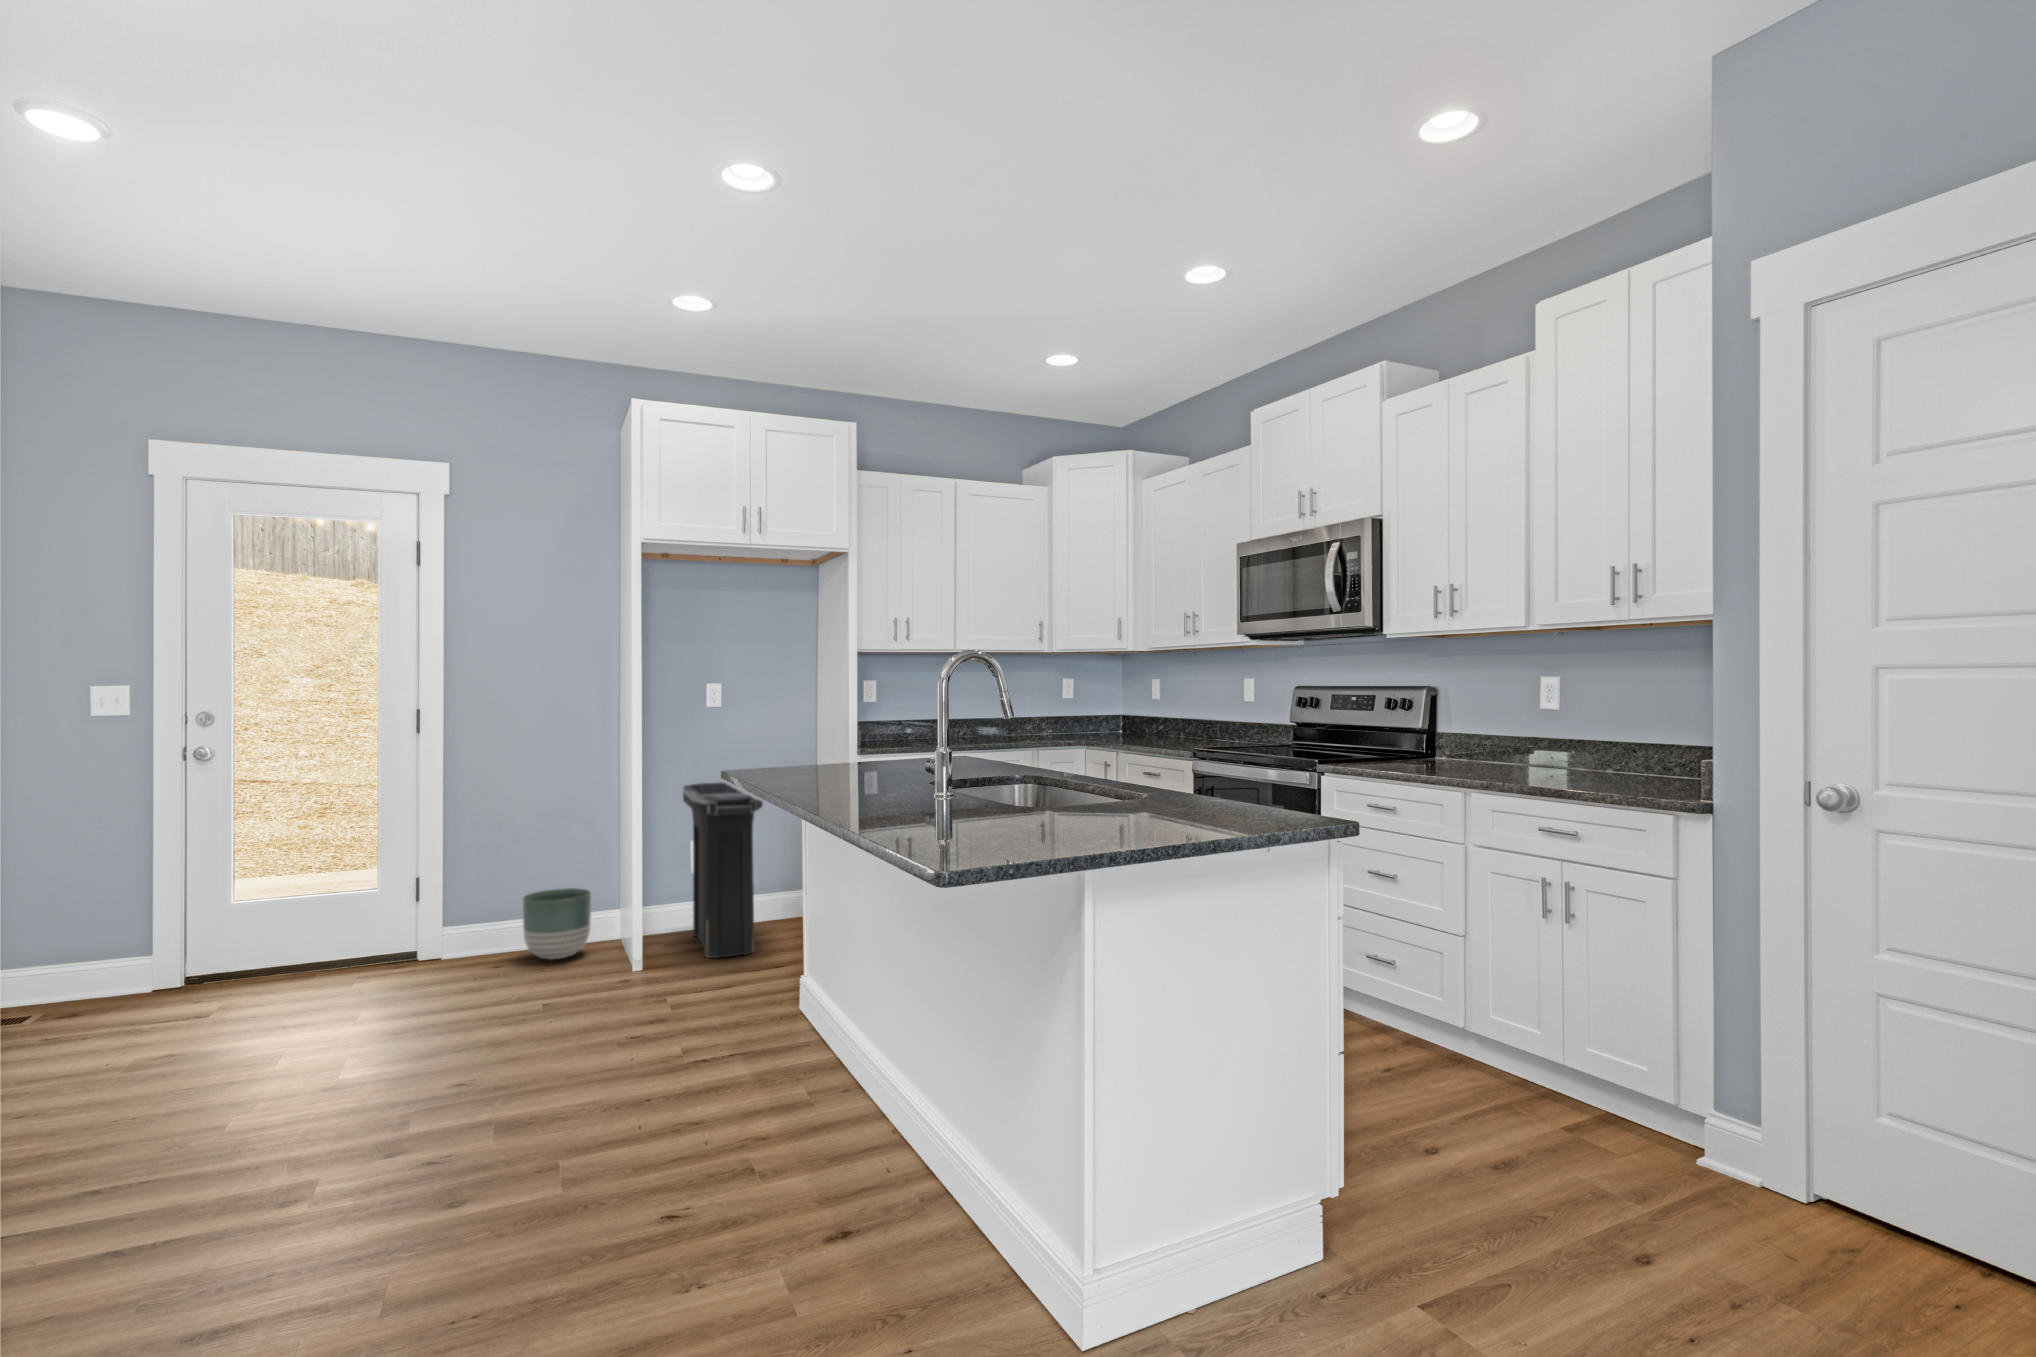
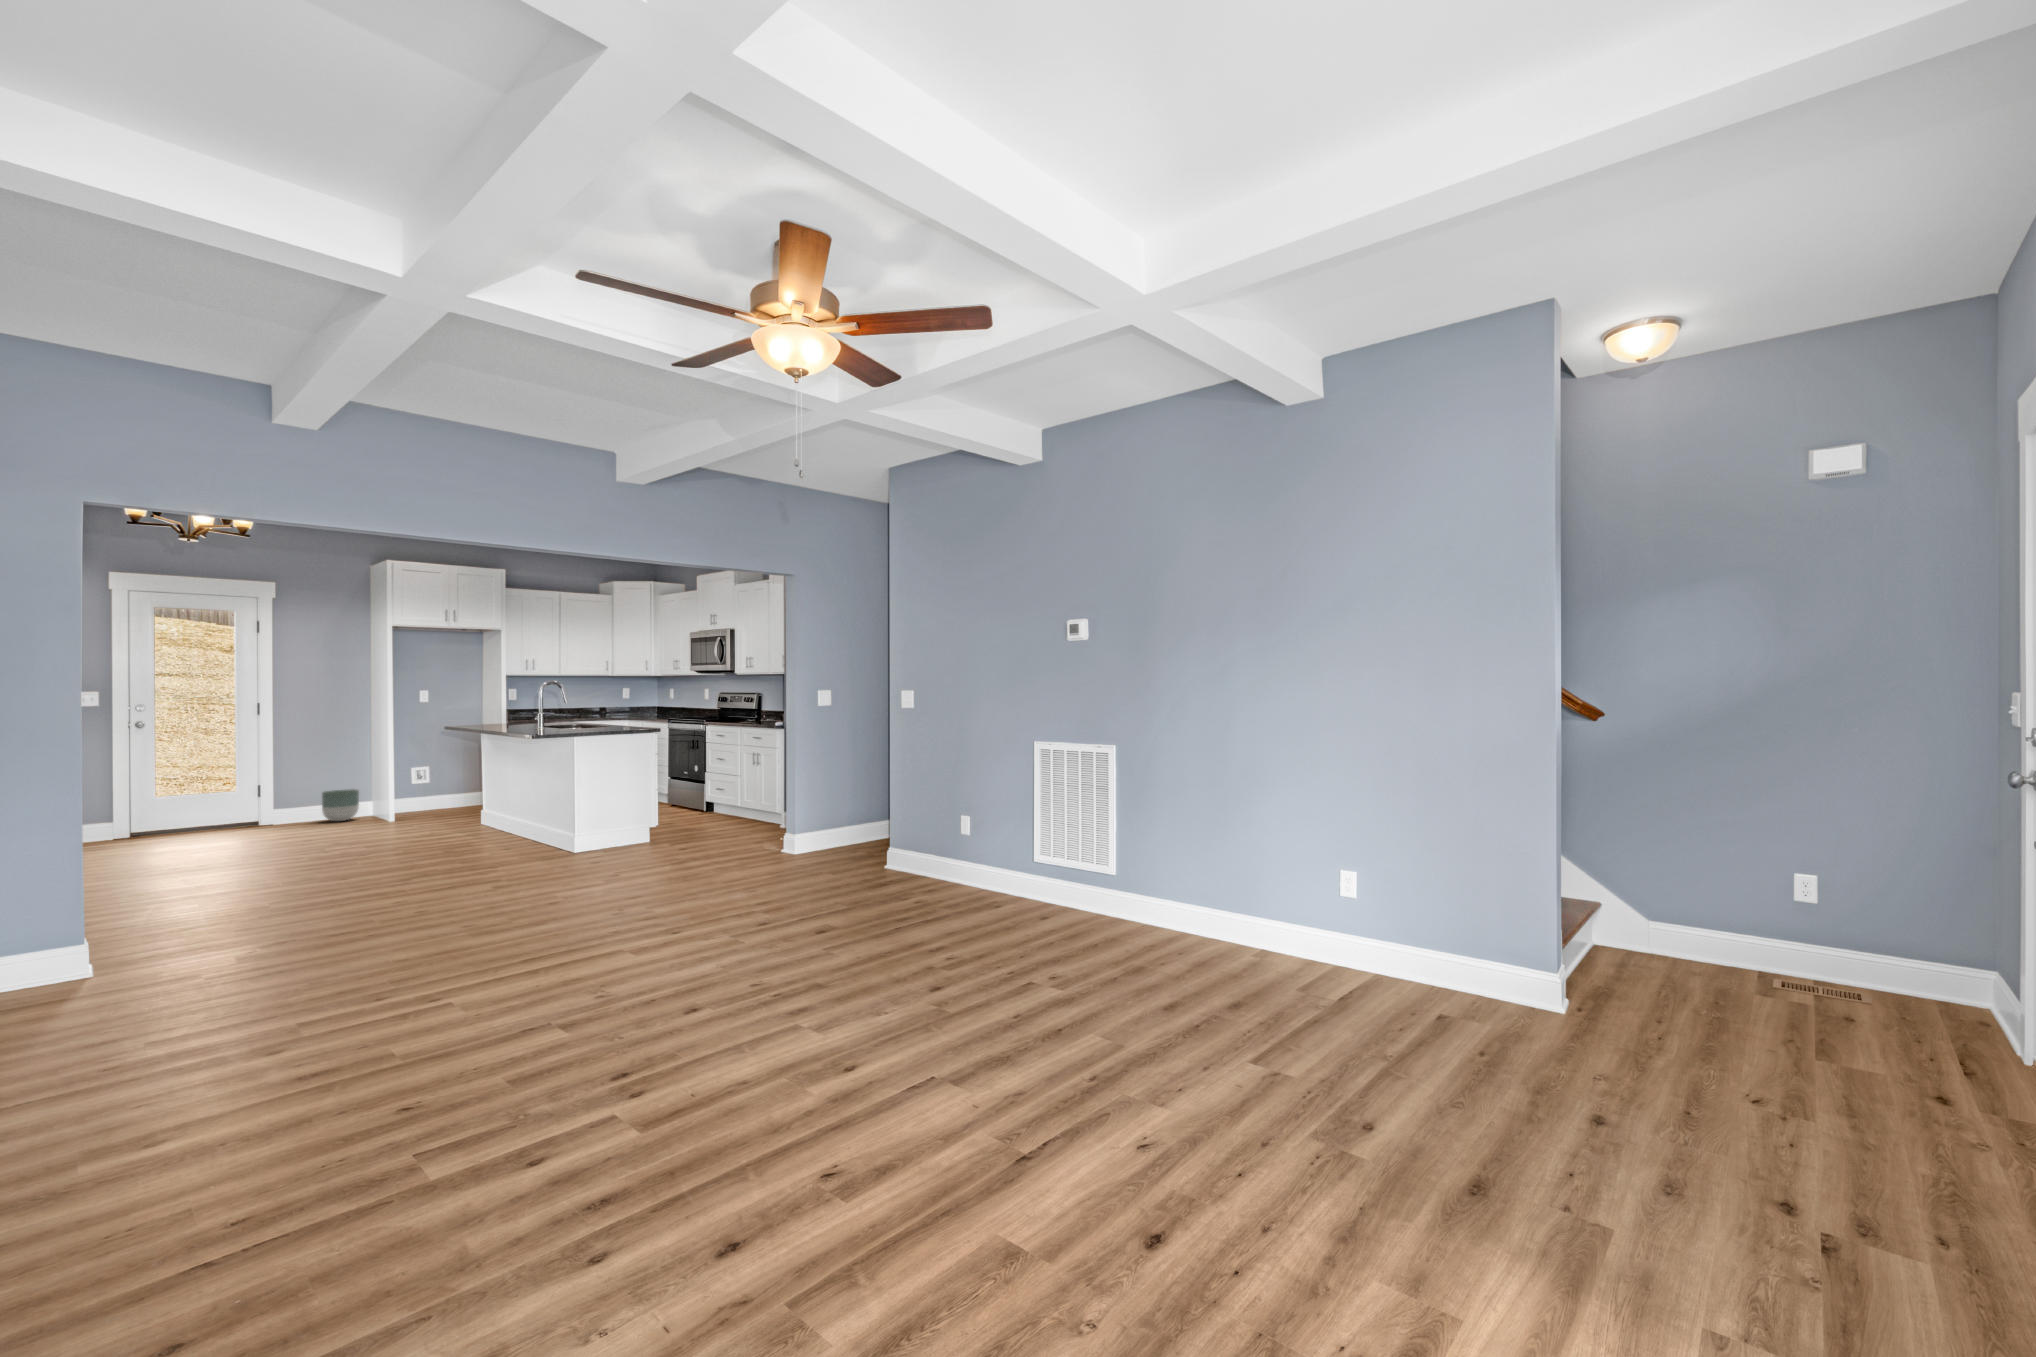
trash can: present [683,782,763,958] -> none [409,739,455,817]

